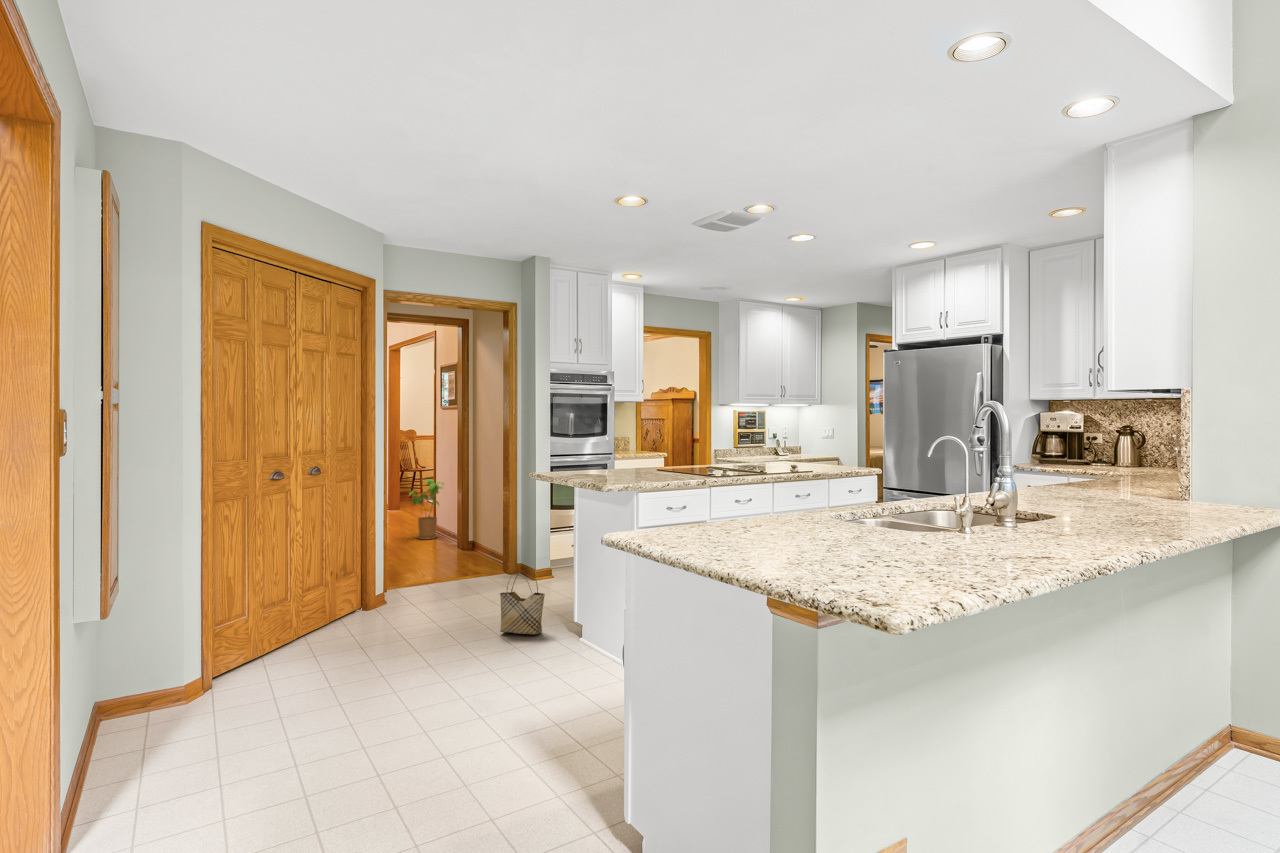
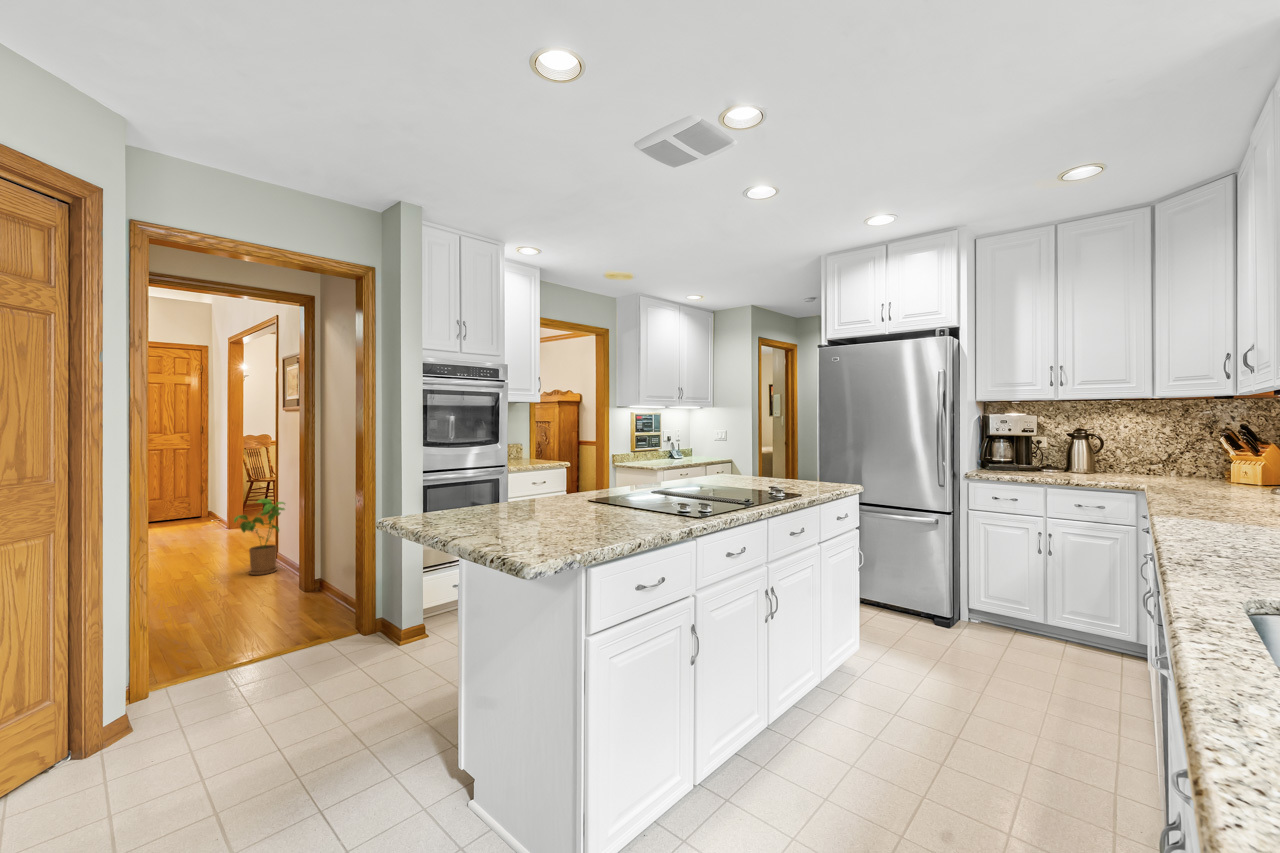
woven basket: present [500,569,545,635] -> none [316,683,404,810]

